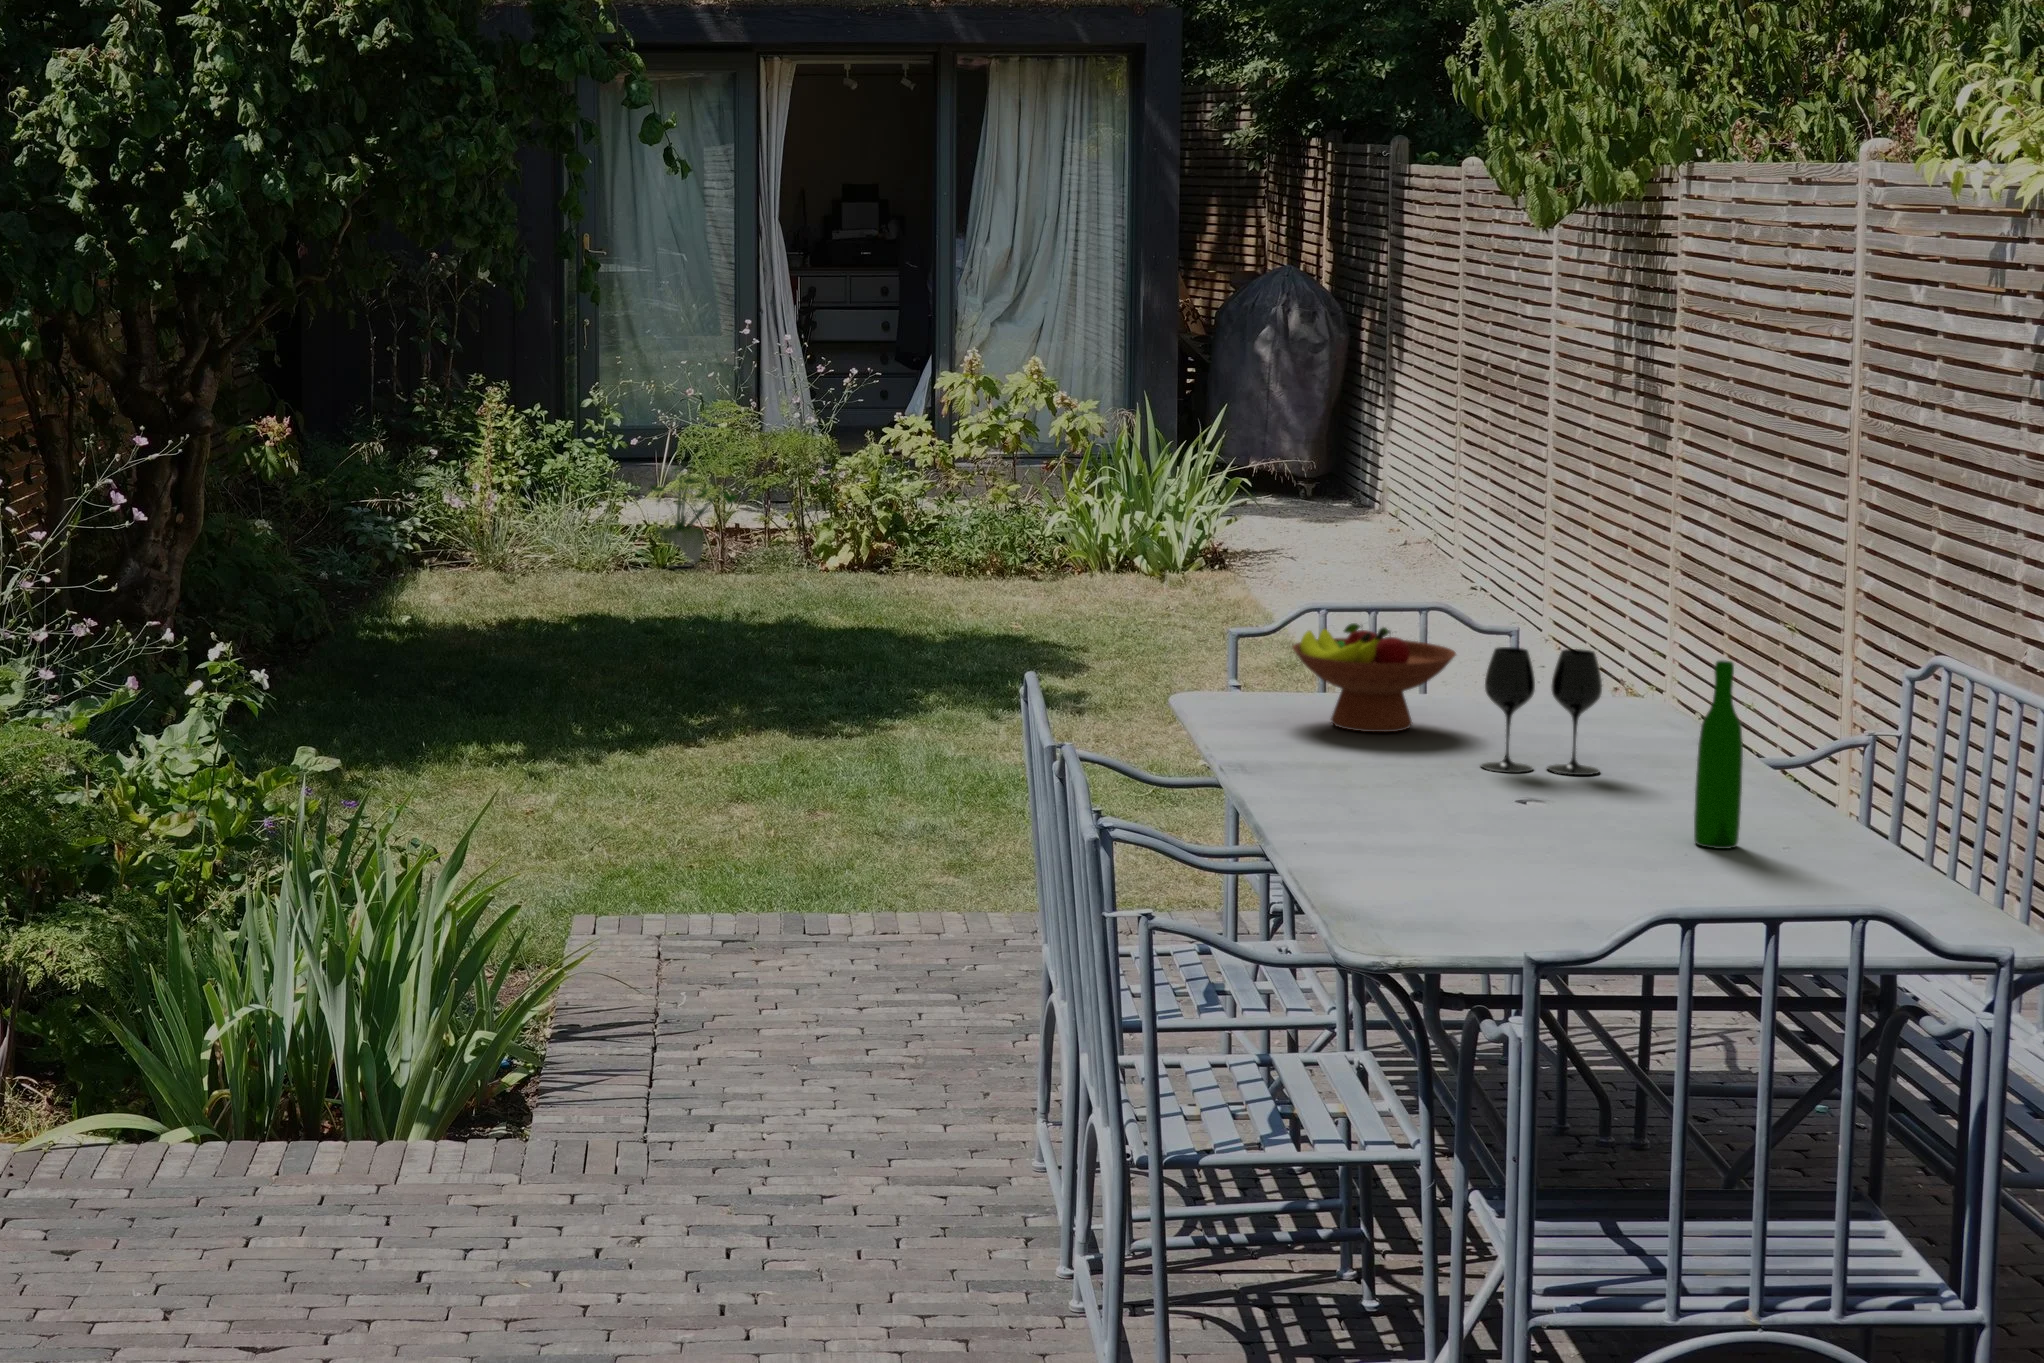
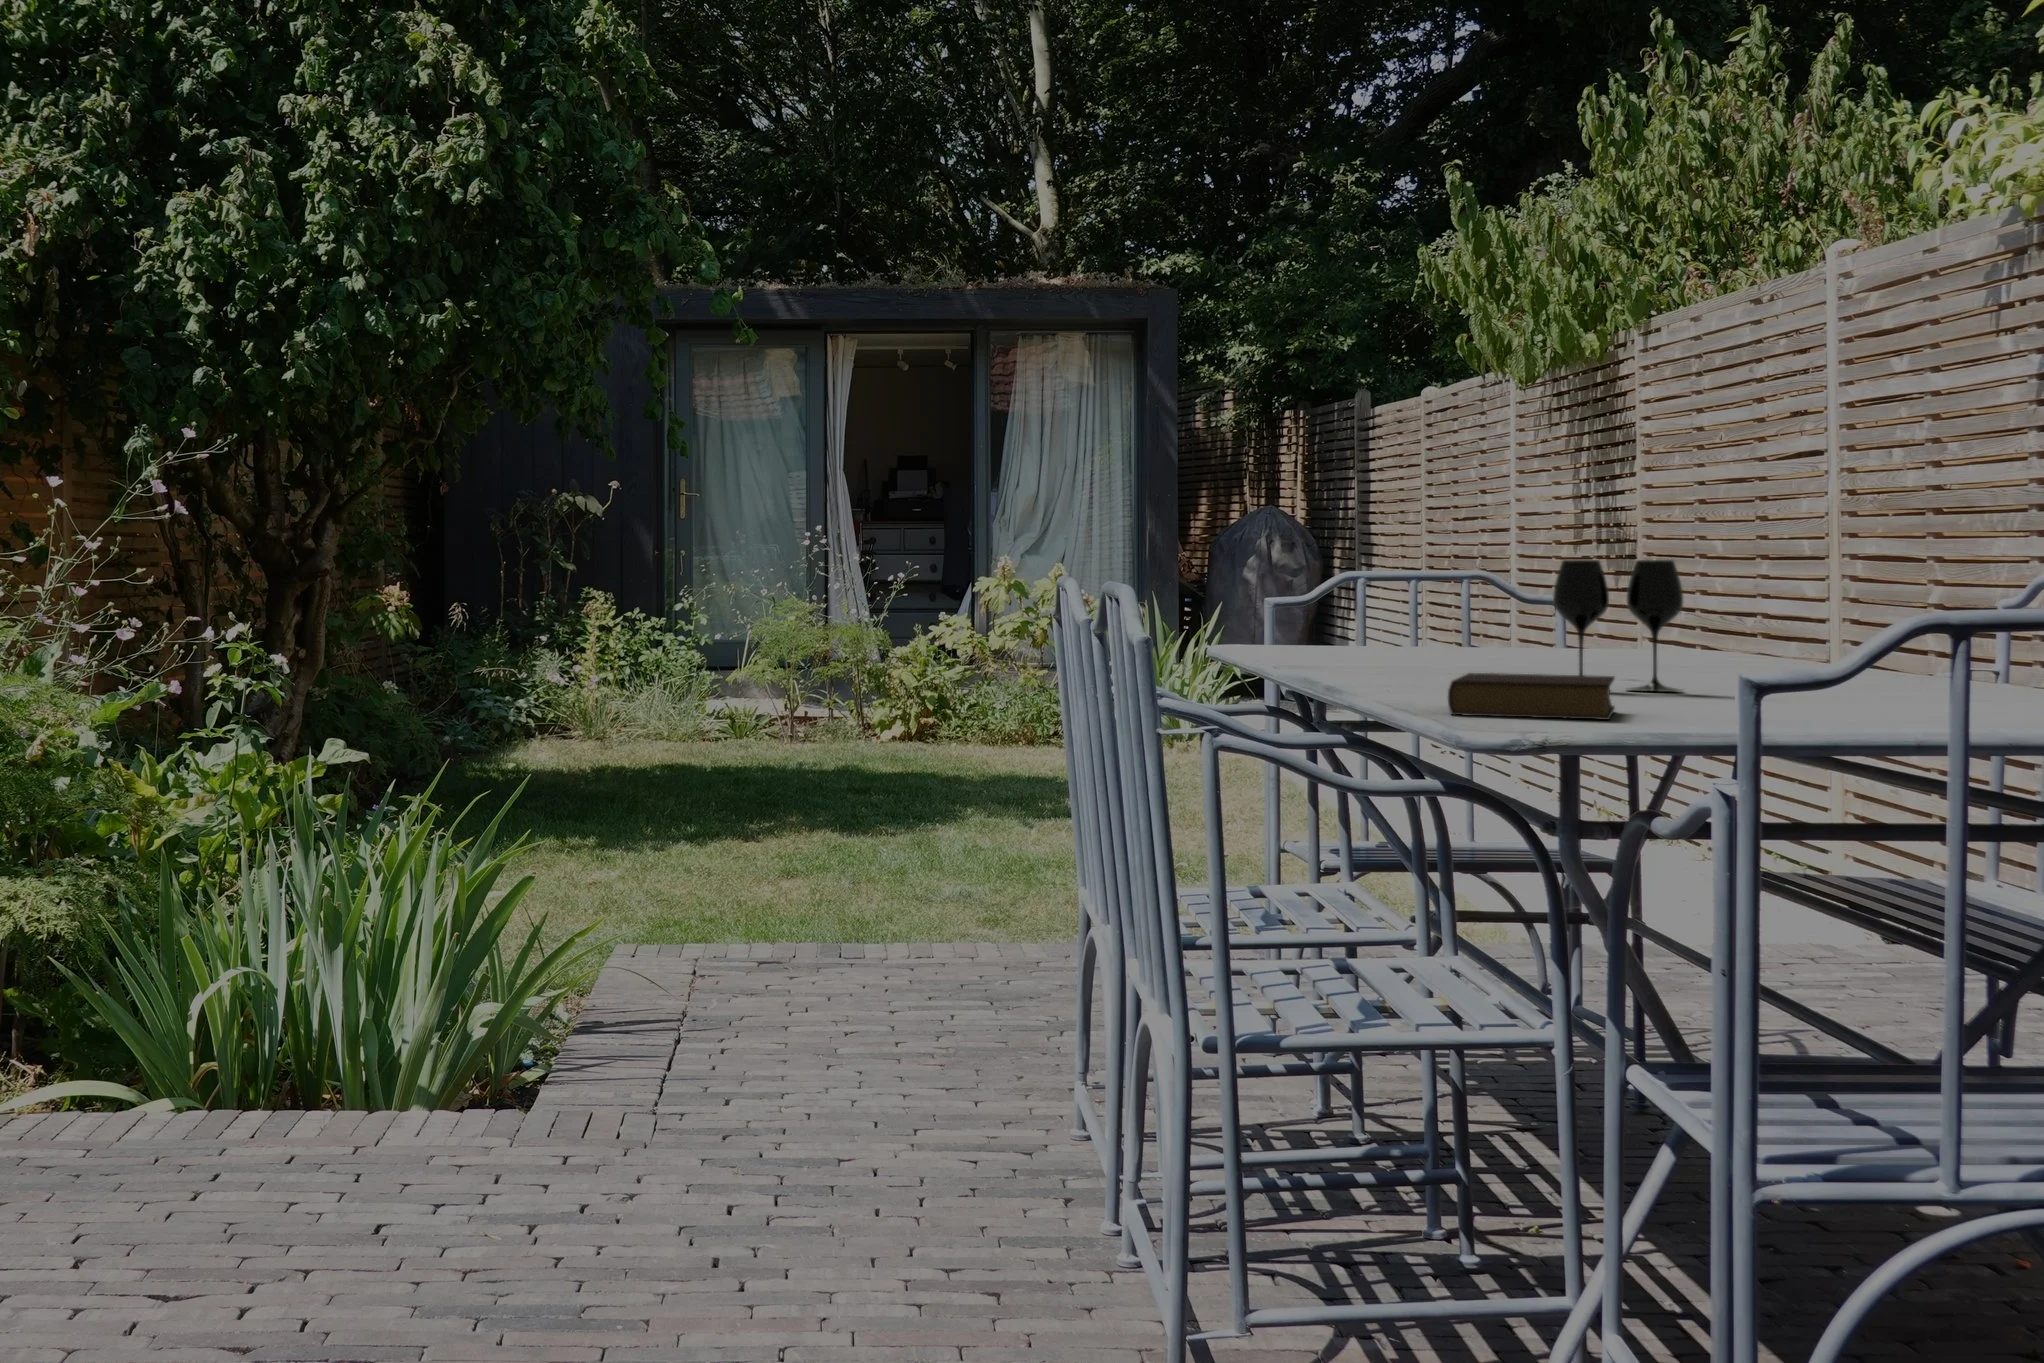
potted plant: present [651,468,738,567] -> none [723,634,808,742]
fruit bowl: present [1292,623,1456,732] -> none [1335,564,1511,678]
wine bottle: present [1694,661,1743,849] -> none [1829,498,1883,712]
book: none [1352,820,1502,895] -> present [1448,673,1615,720]

